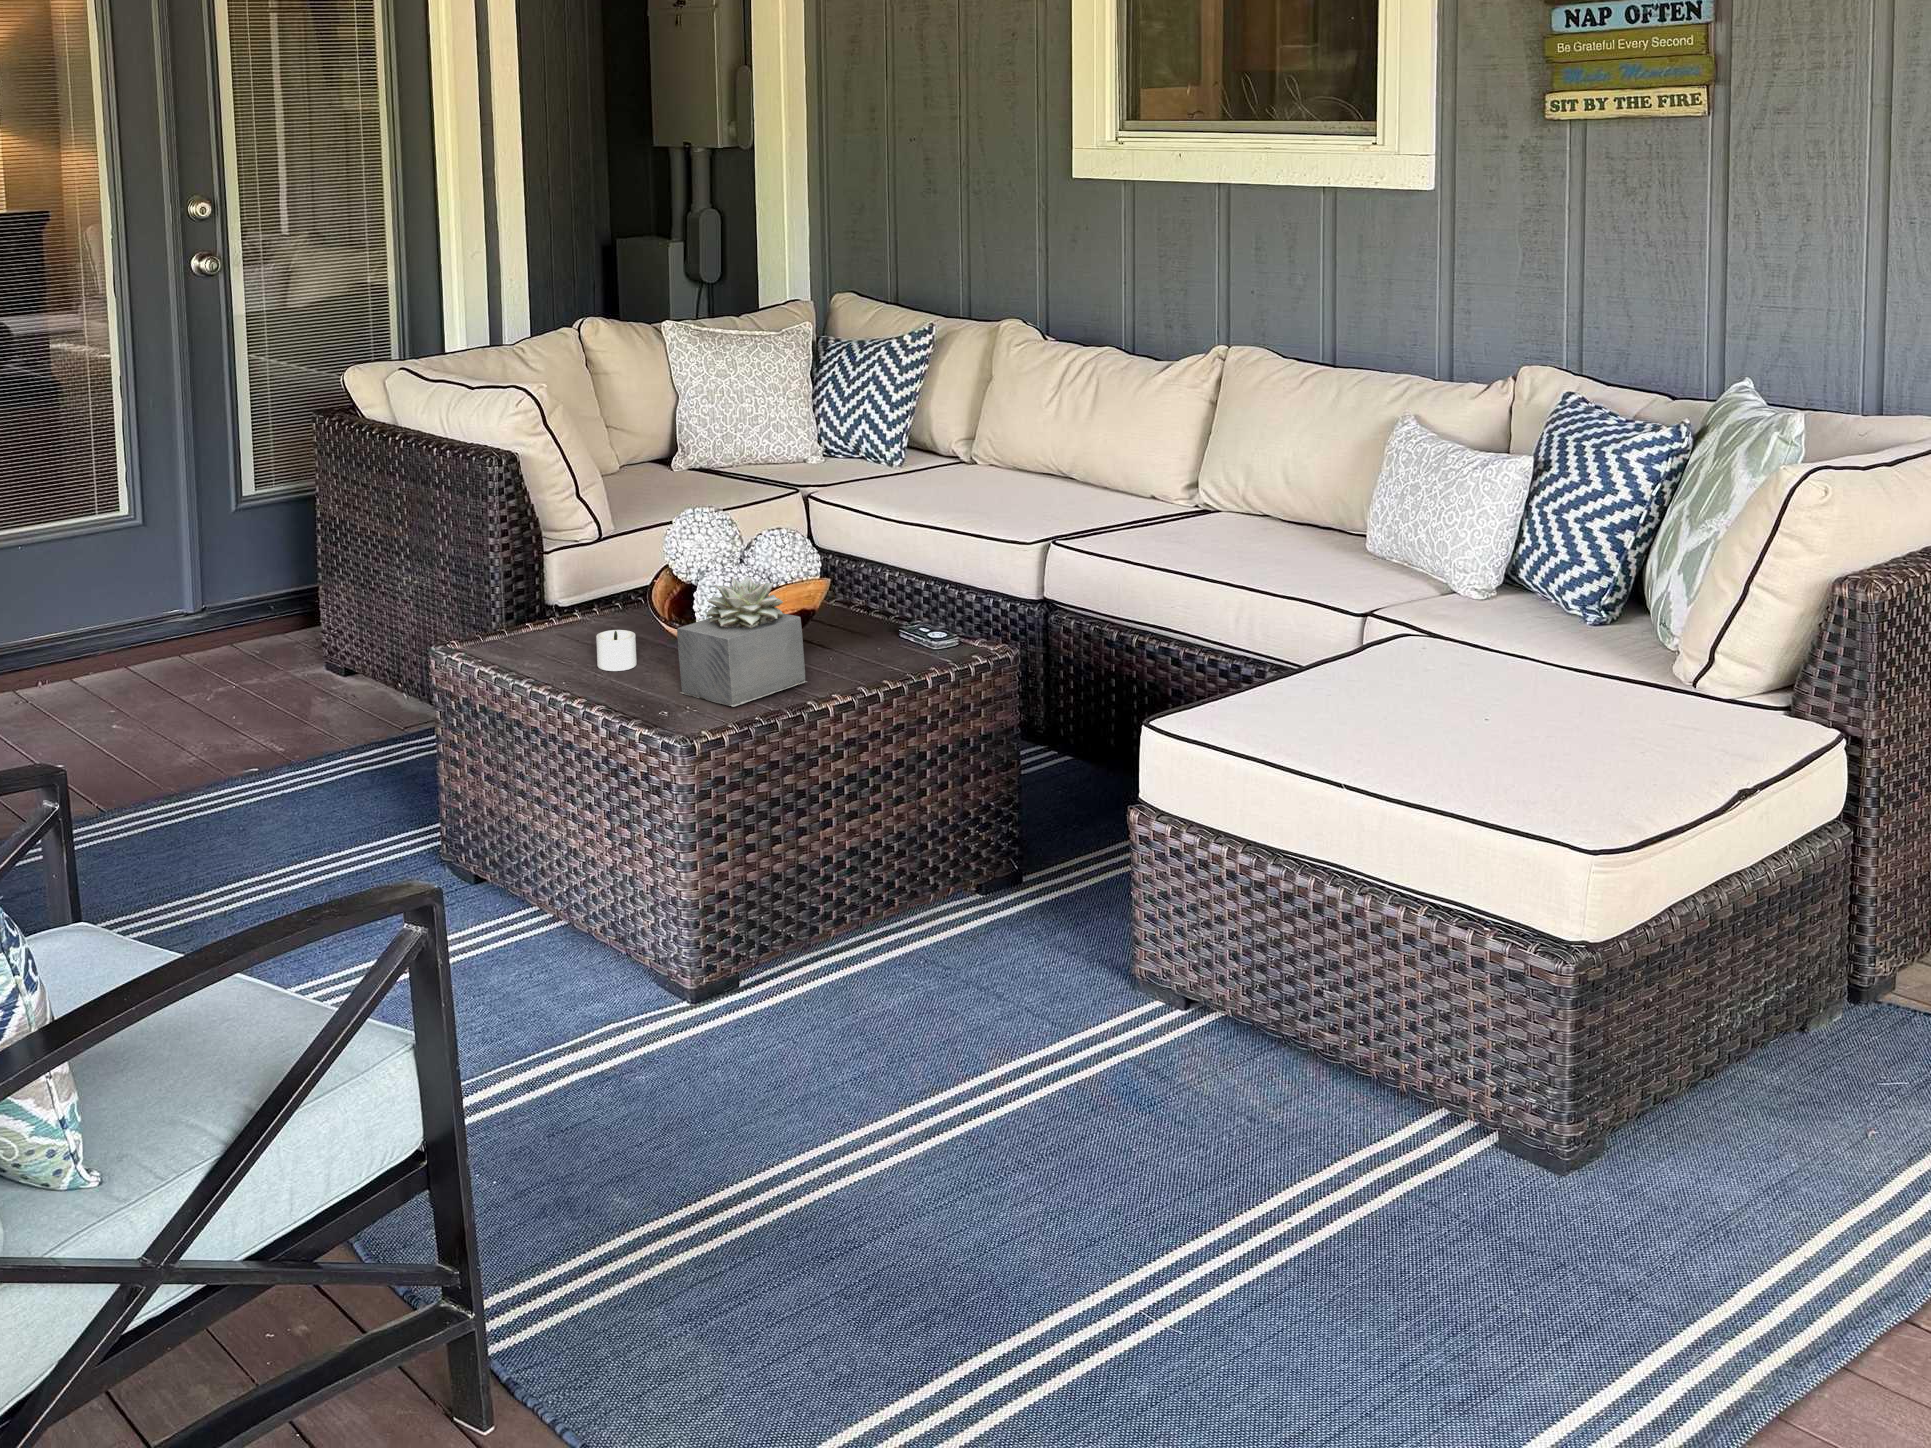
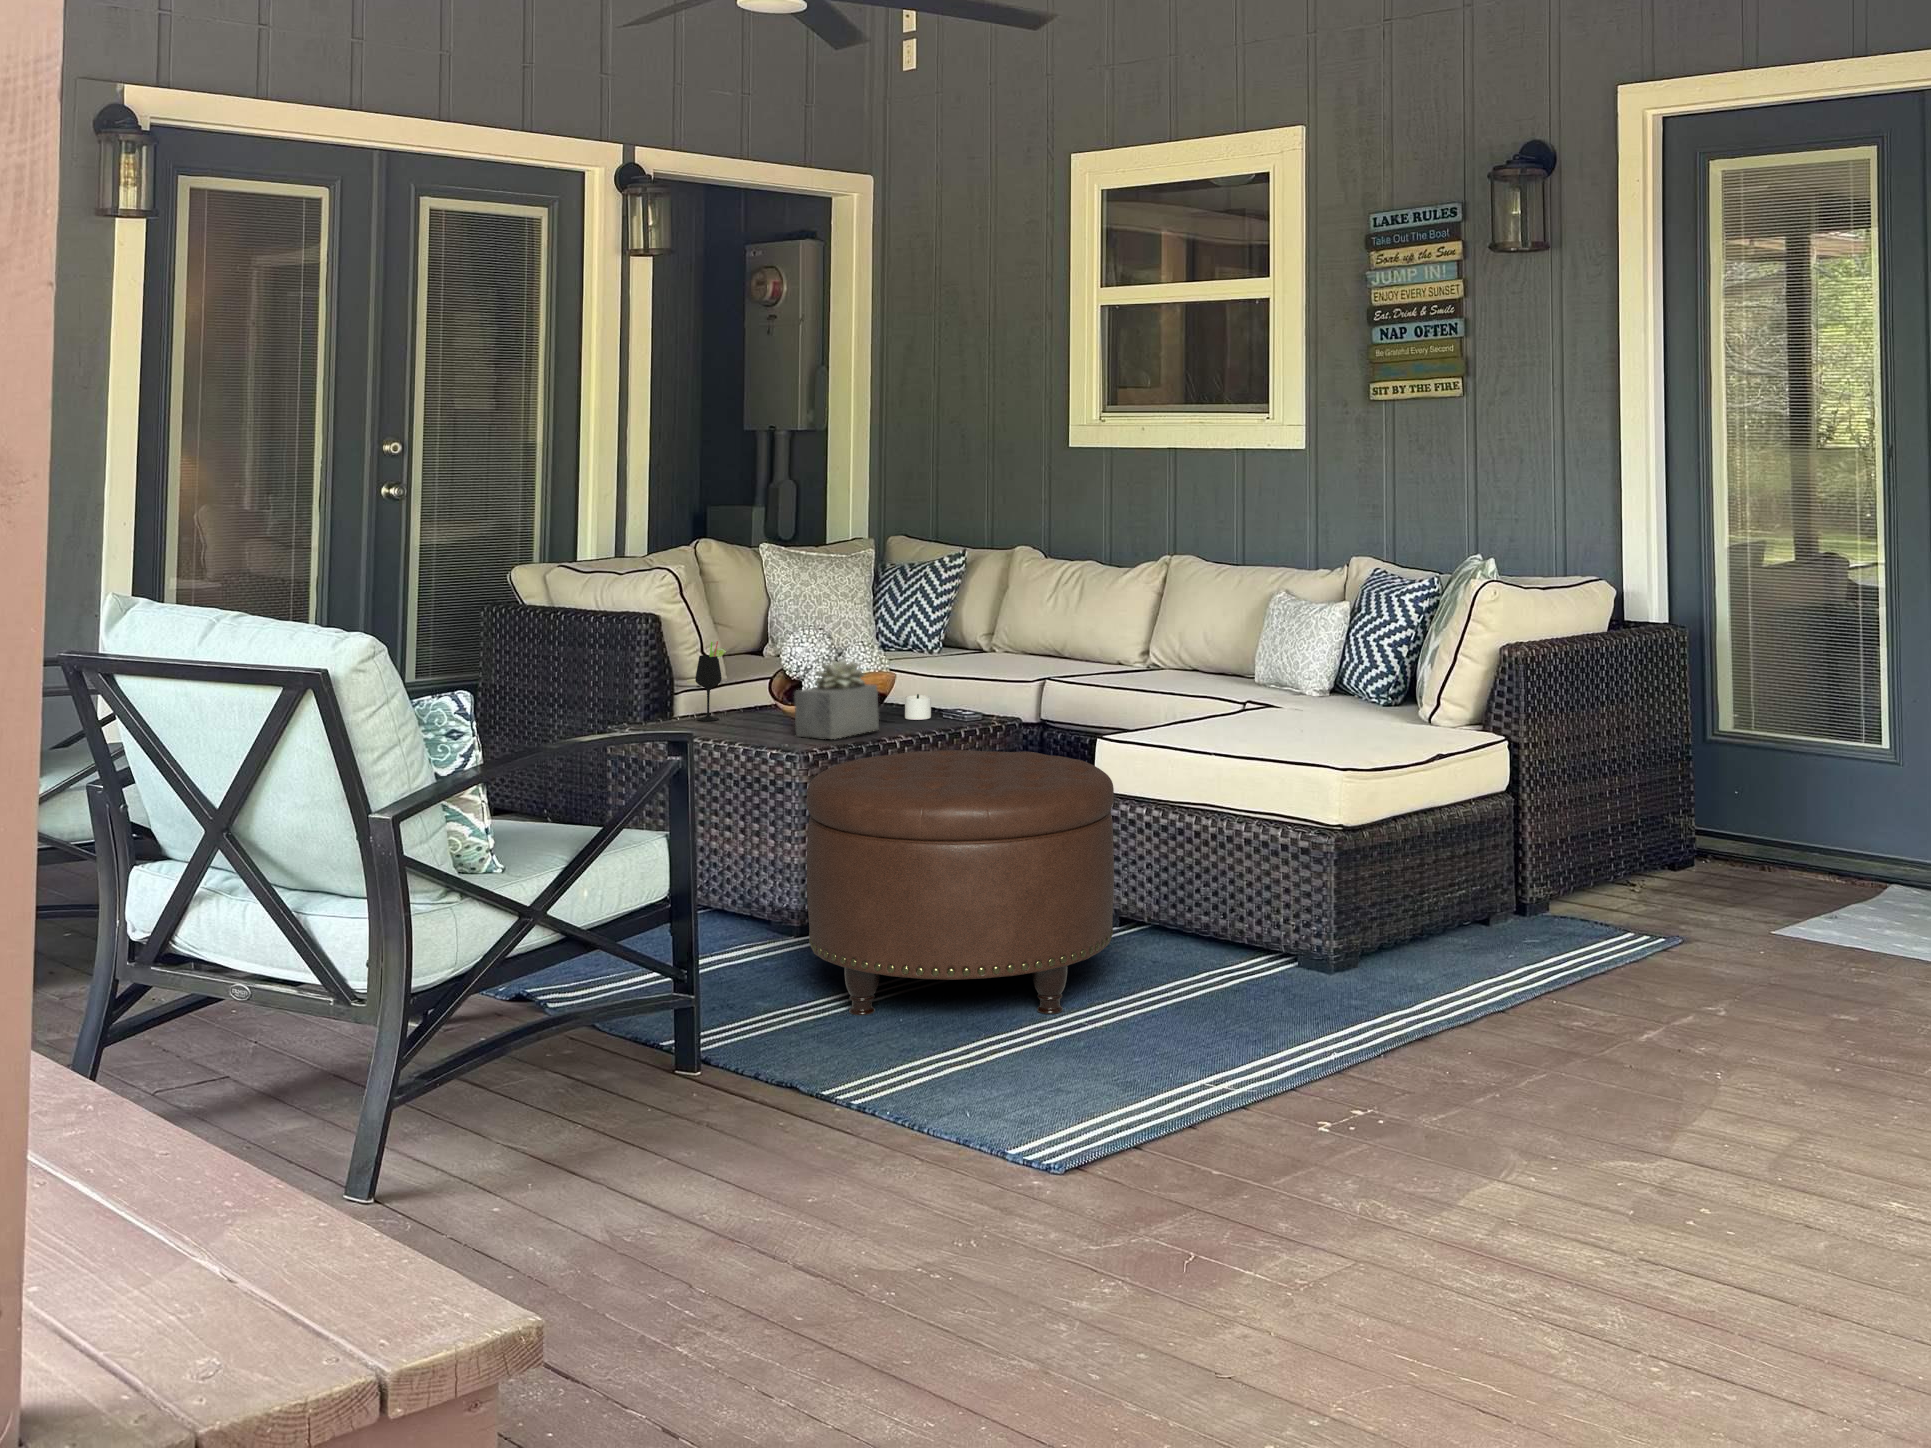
wine glass: none [544,533,585,645] -> present [695,641,726,721]
candle: present [596,630,637,671] -> present [905,694,931,720]
ottoman: none [677,765,1184,1269] -> present [807,750,1114,1015]

